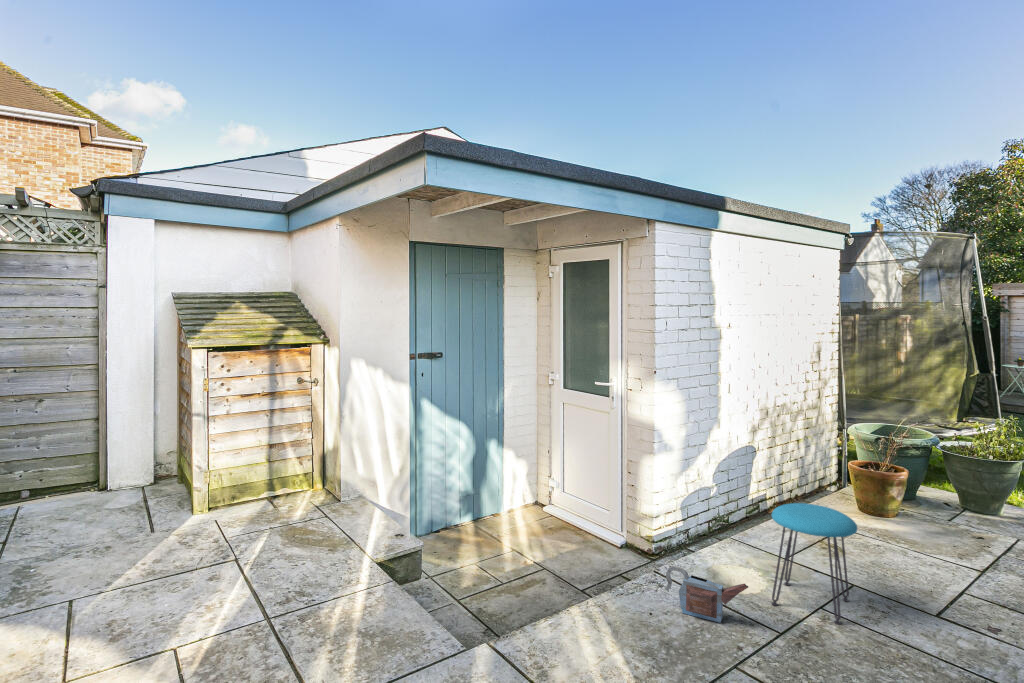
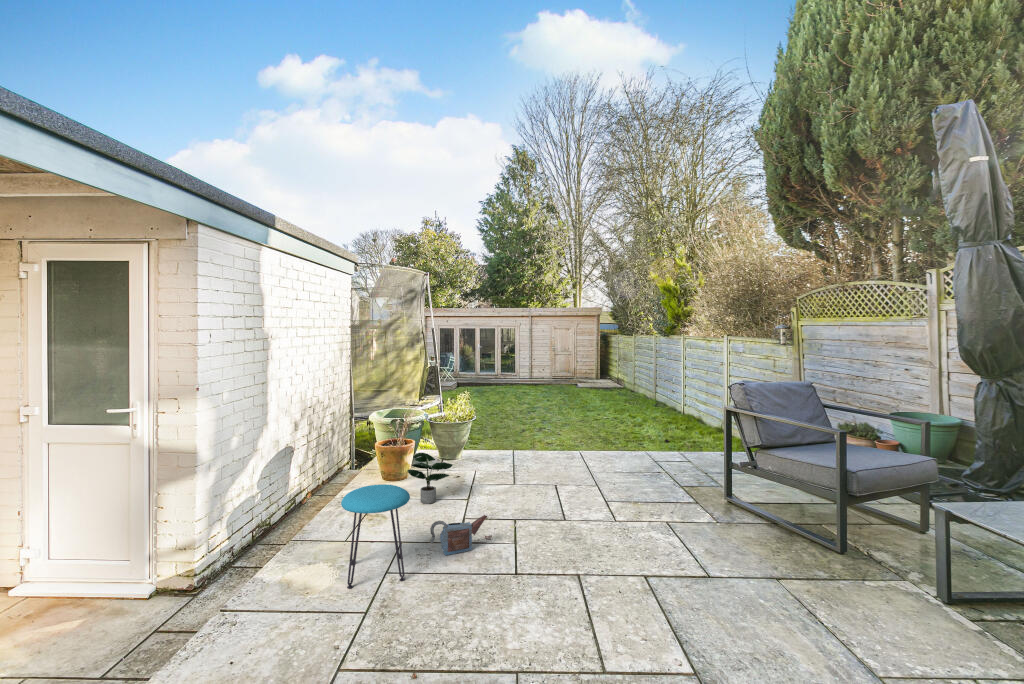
potted plant: none [888,487,964,558] -> present [407,453,453,504]
watering can: present [665,566,748,623] -> present [430,515,487,555]

